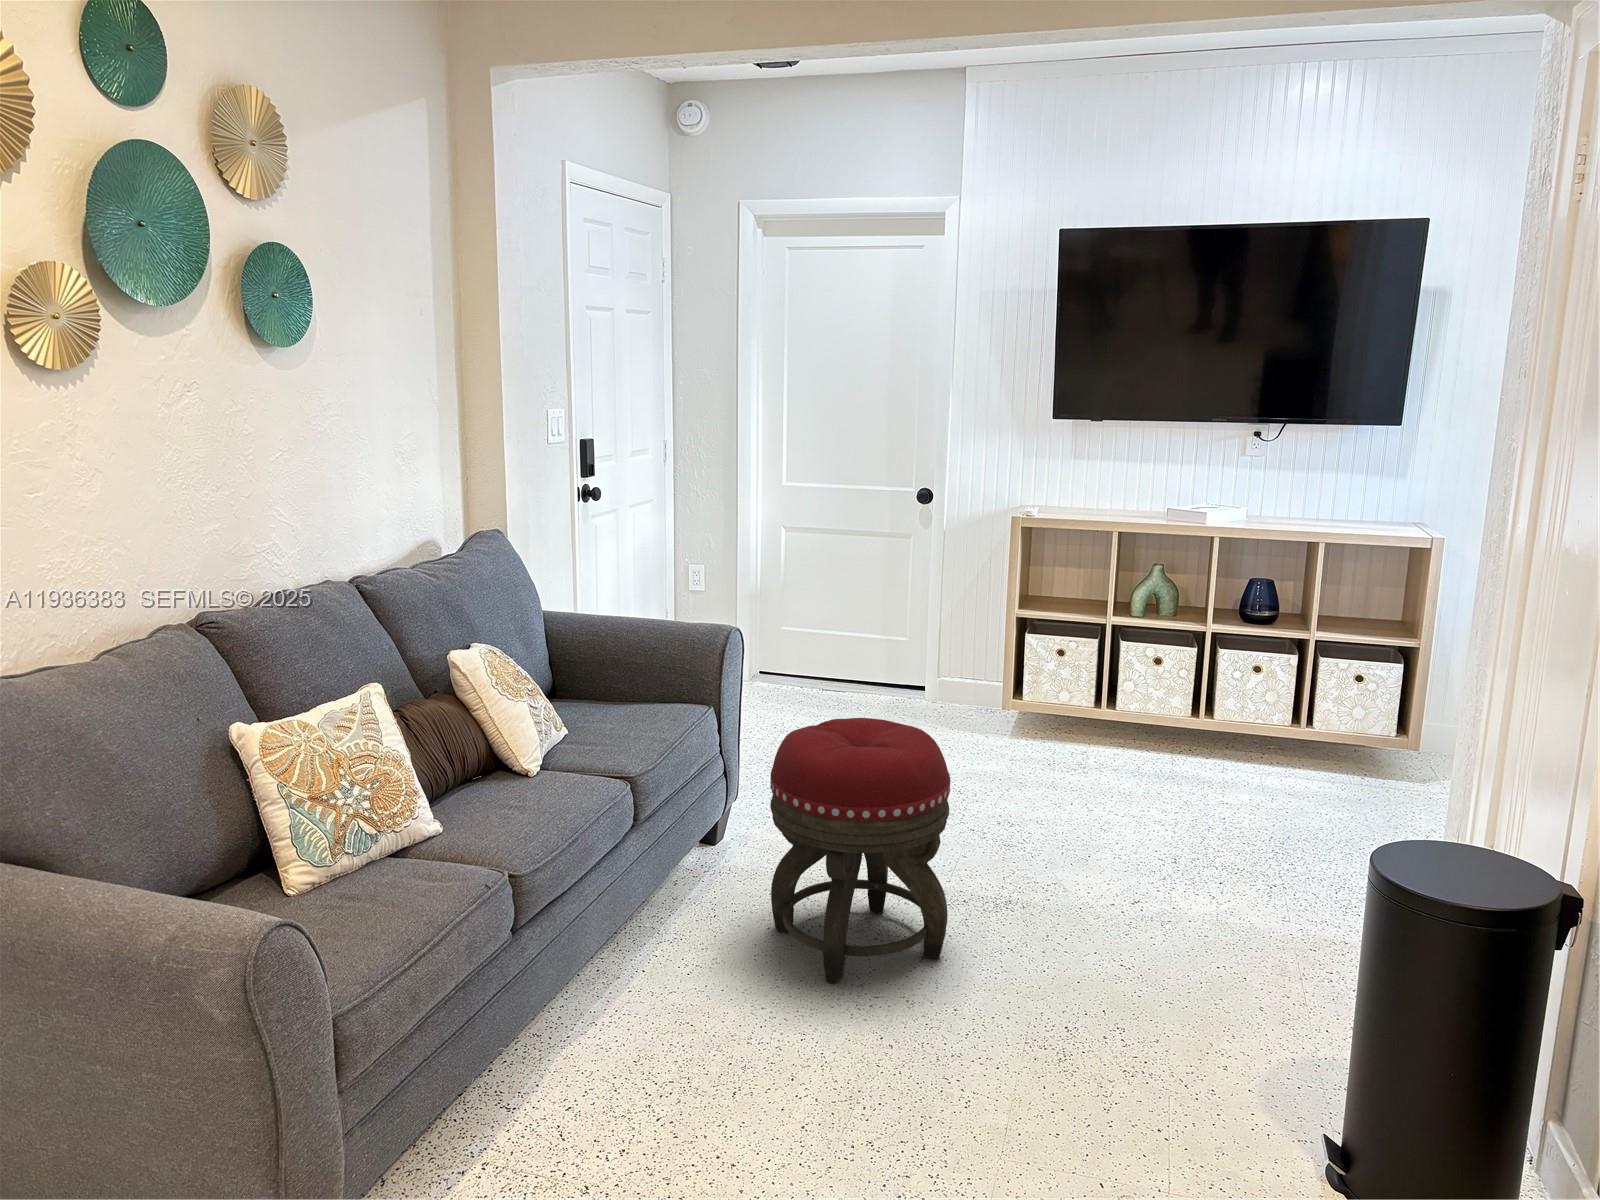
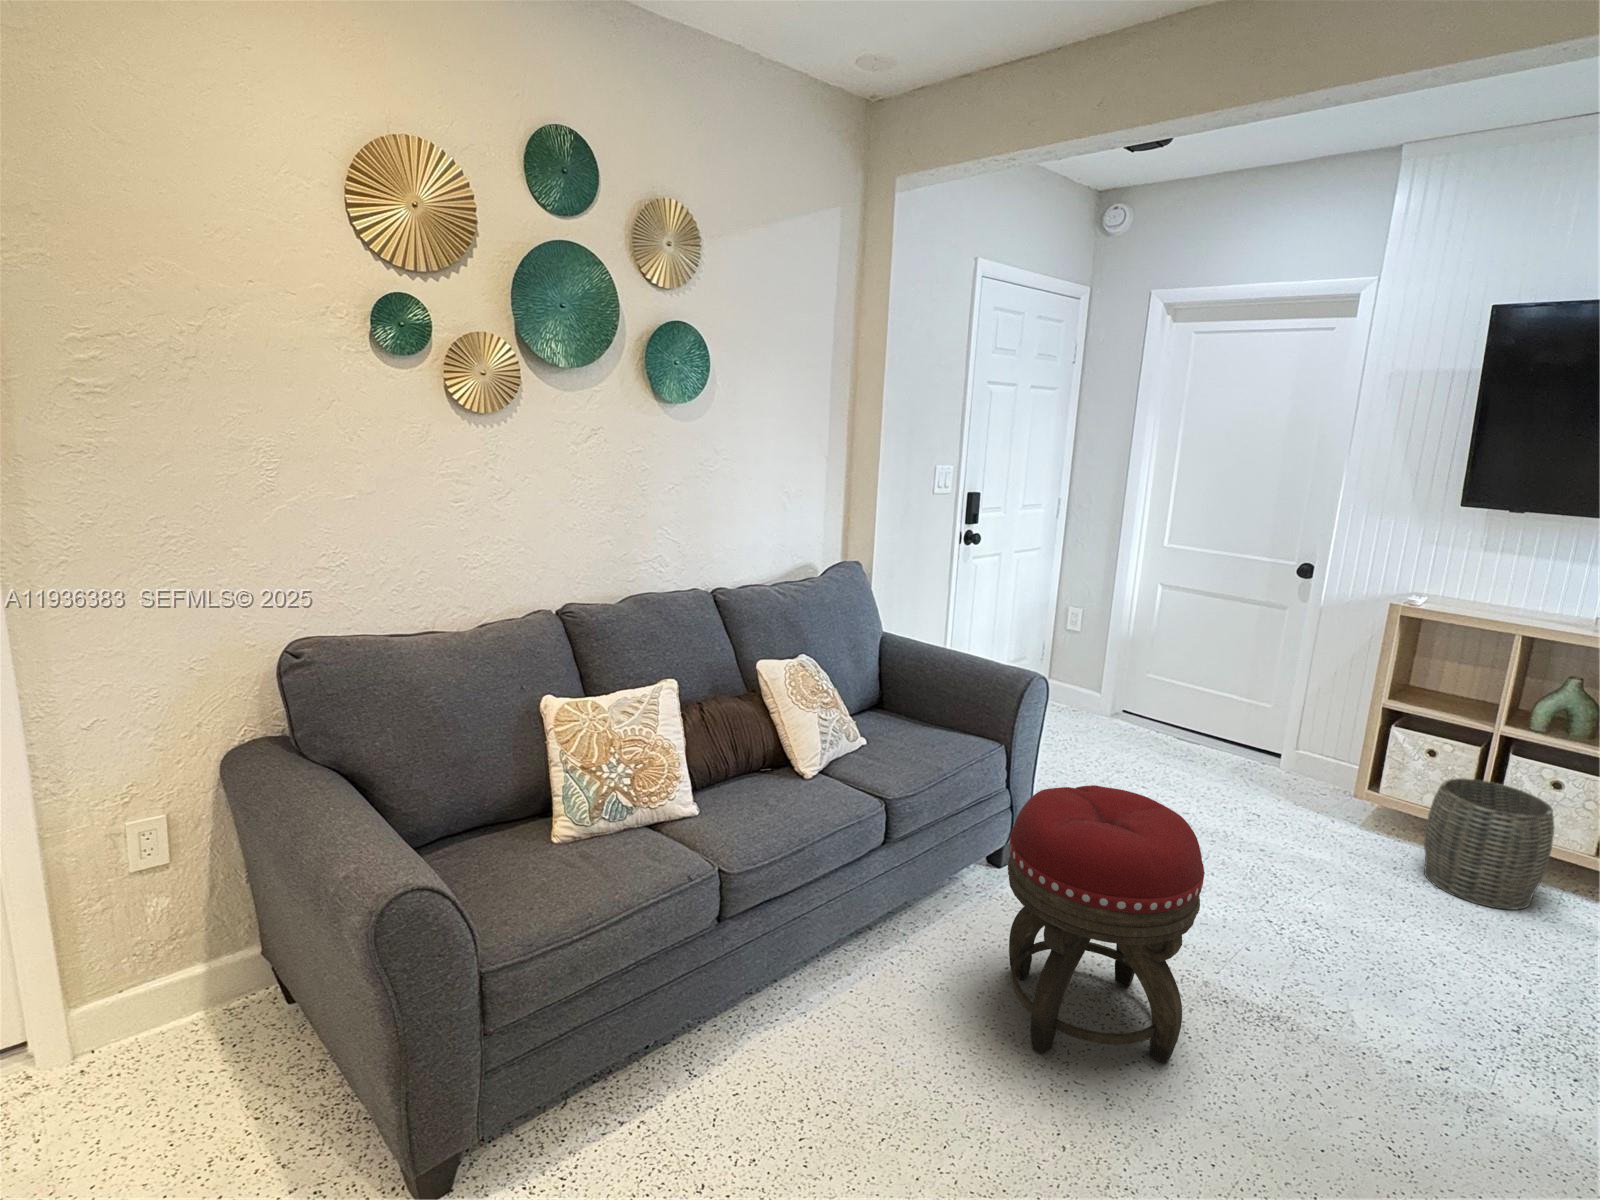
woven basket: none [1069,670,1162,779] -> present [1424,778,1554,910]

